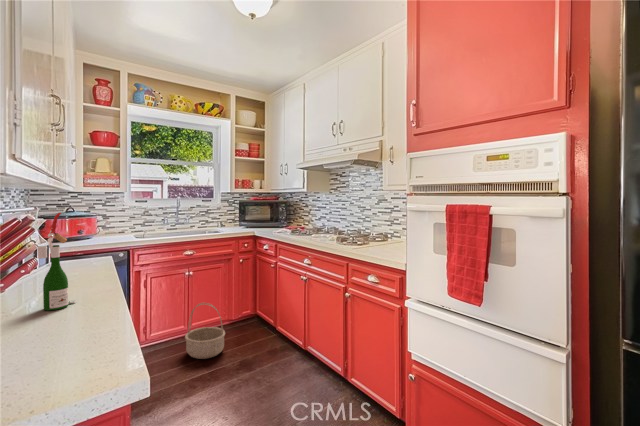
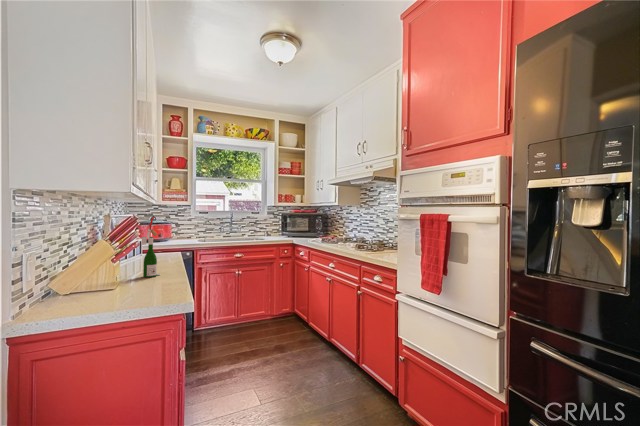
basket: present [185,303,225,359] -> none [232,297,265,344]

